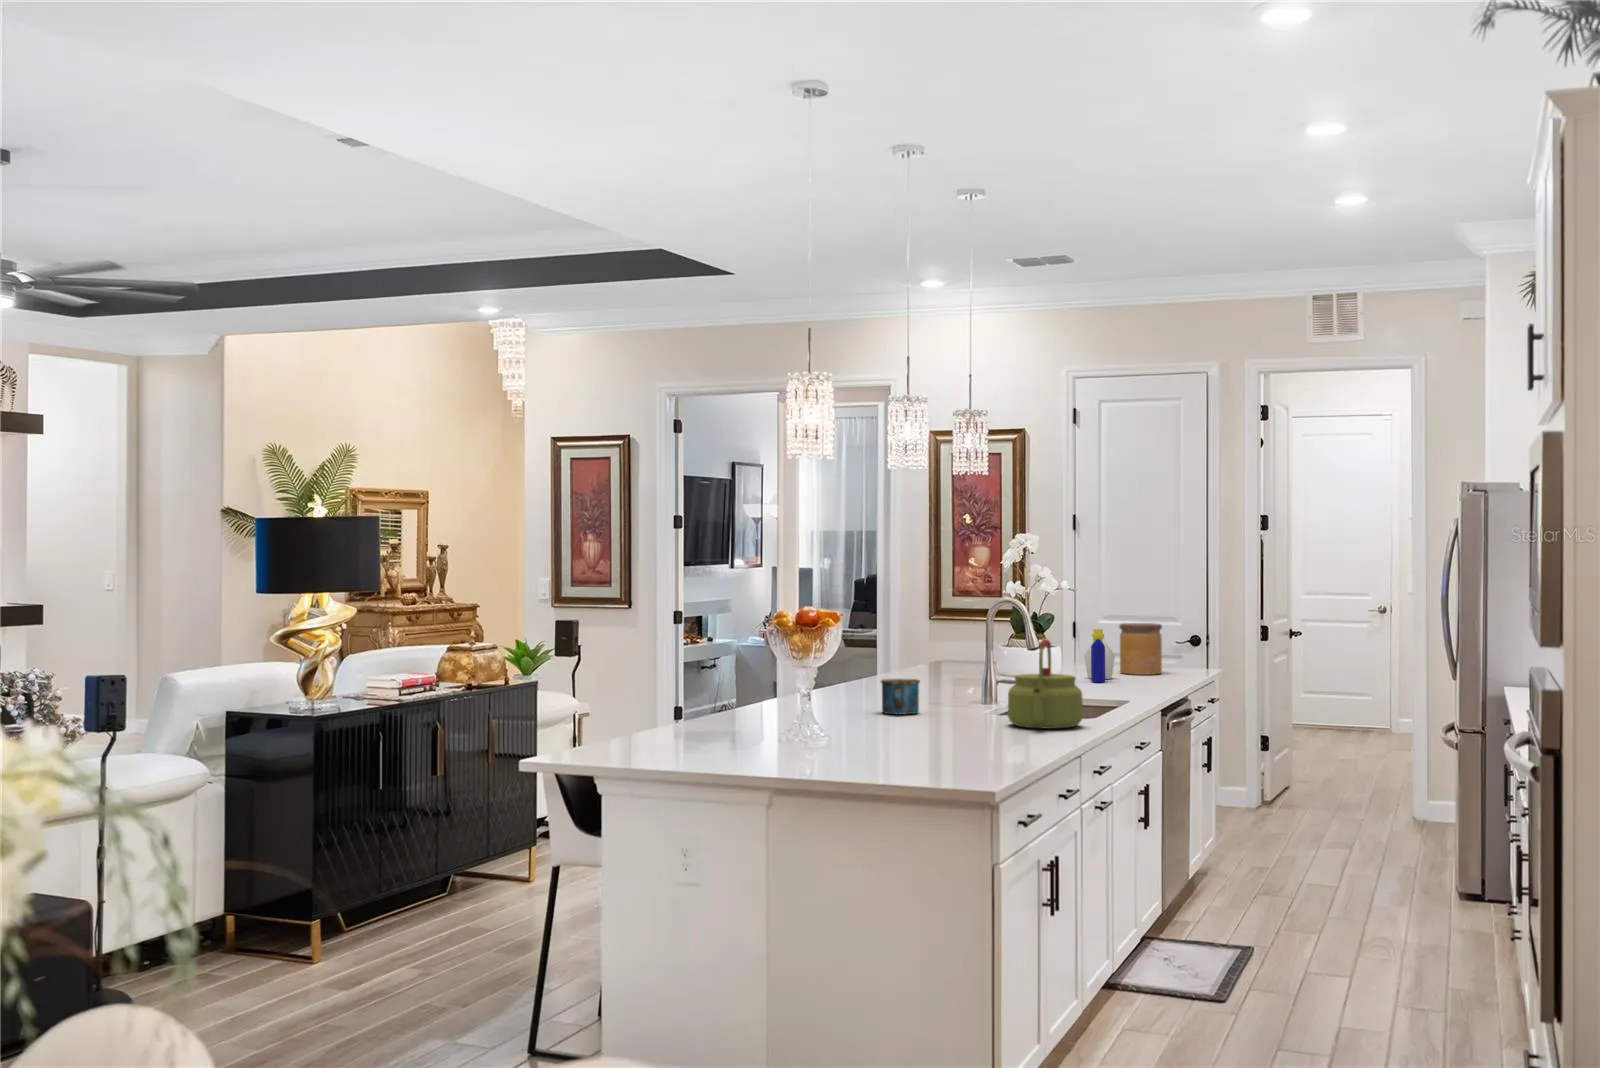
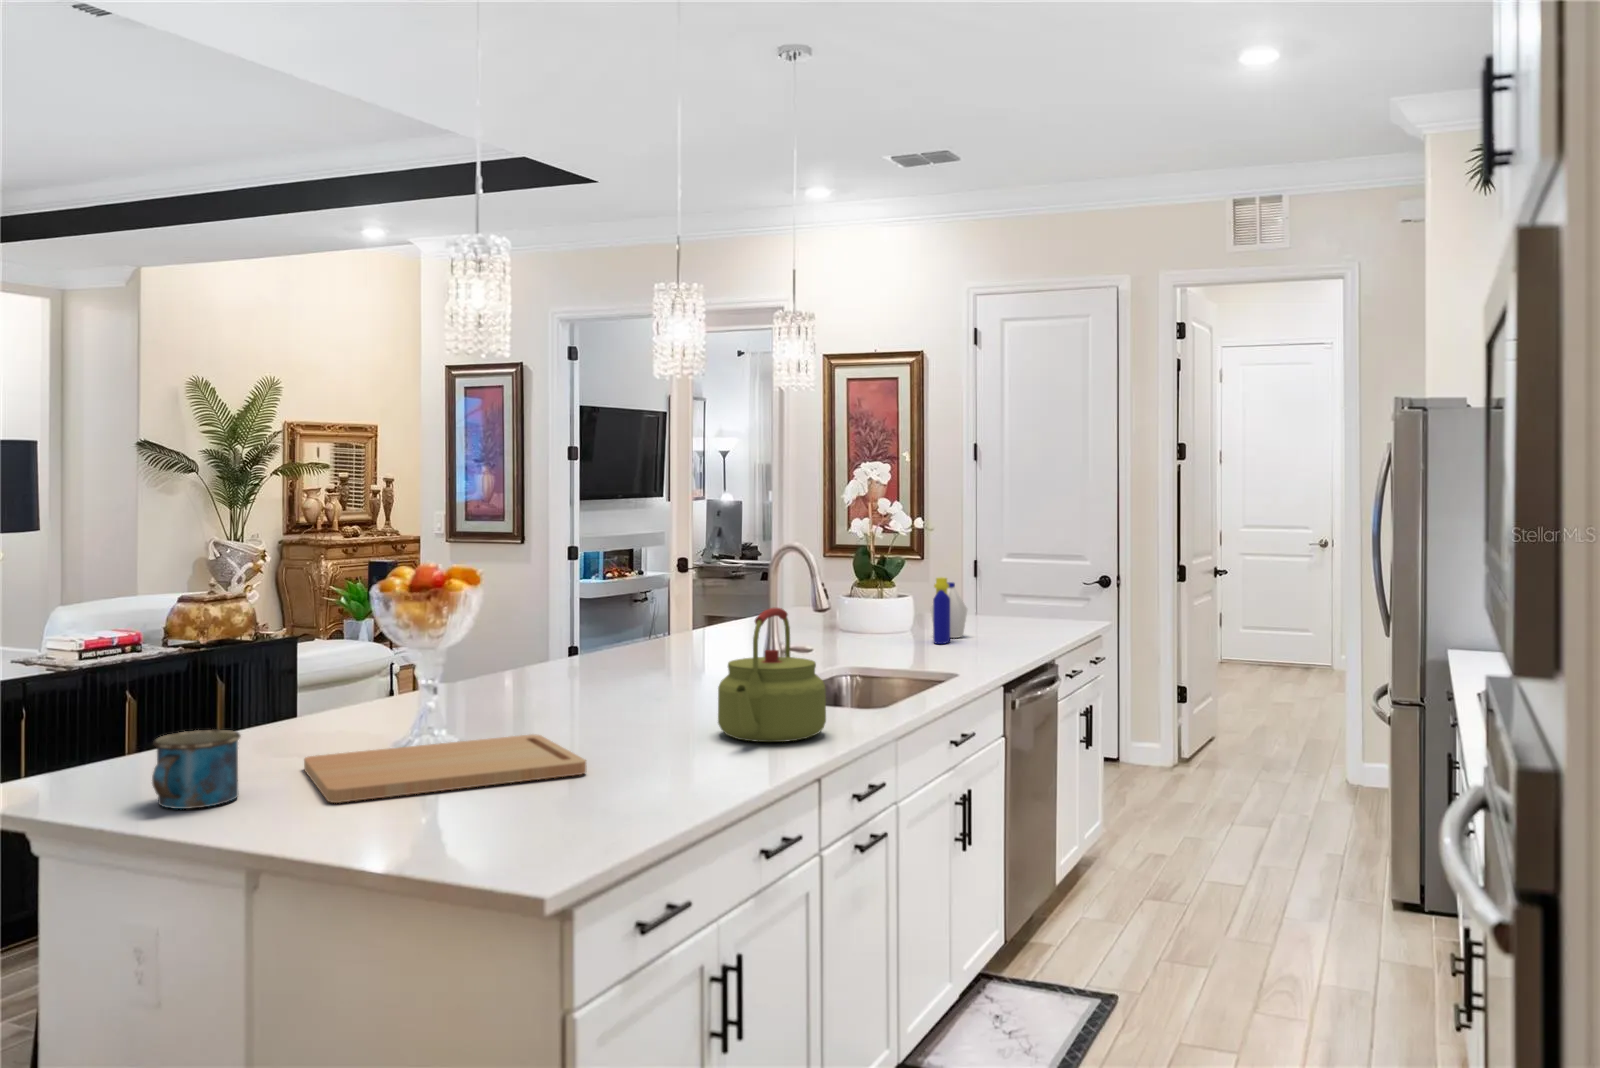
jar: present [1120,623,1162,675] -> none [982,568,1032,630]
mug: present [881,679,920,714] -> present [152,729,240,809]
cutting board: none [769,723,956,750] -> present [304,734,587,803]

